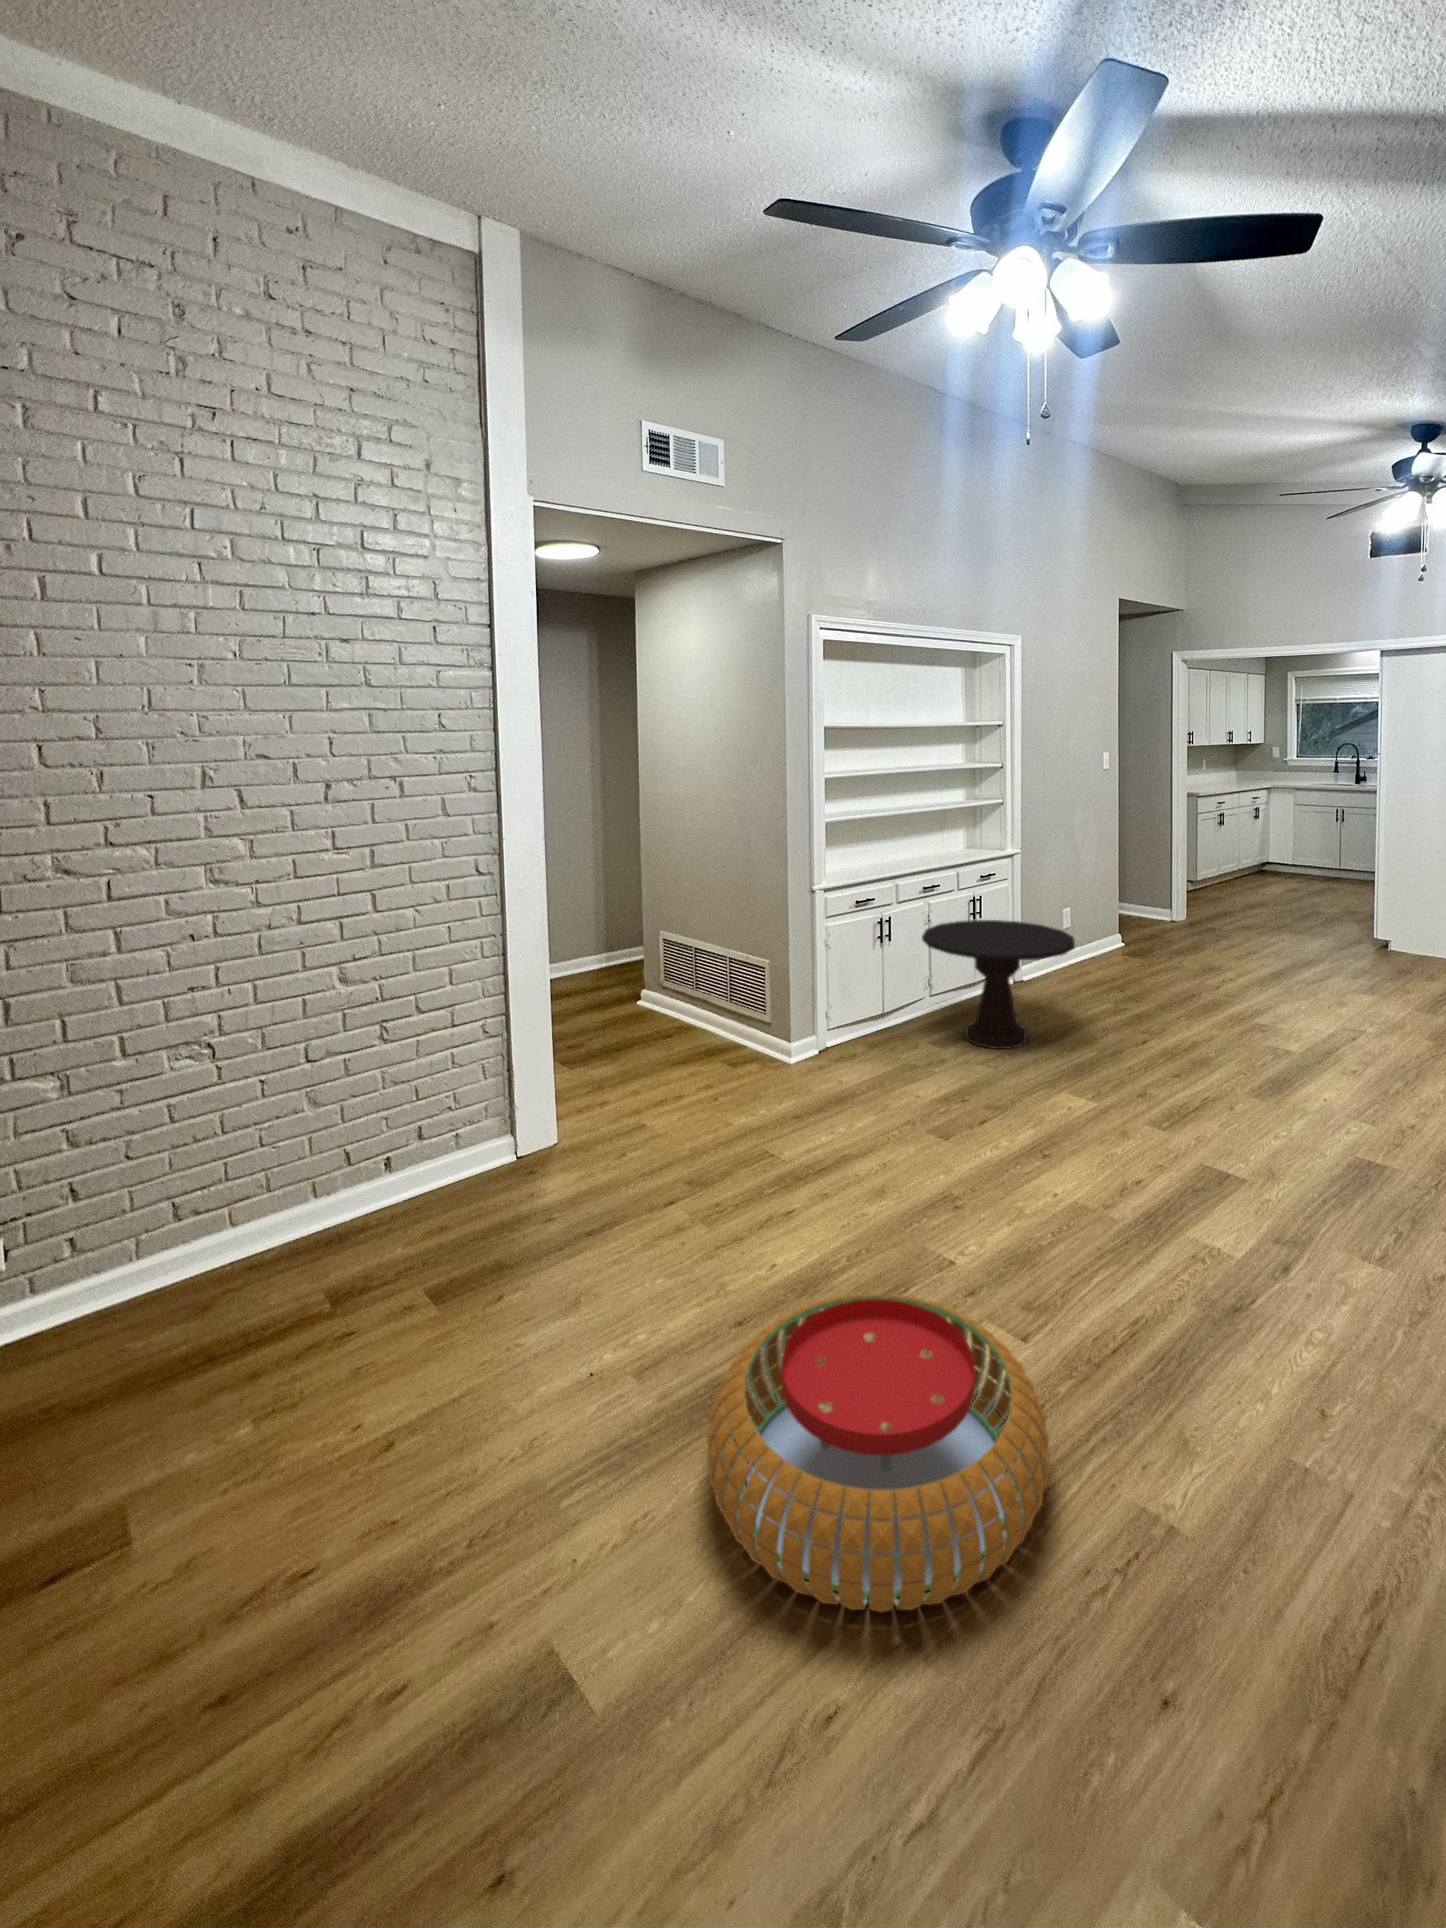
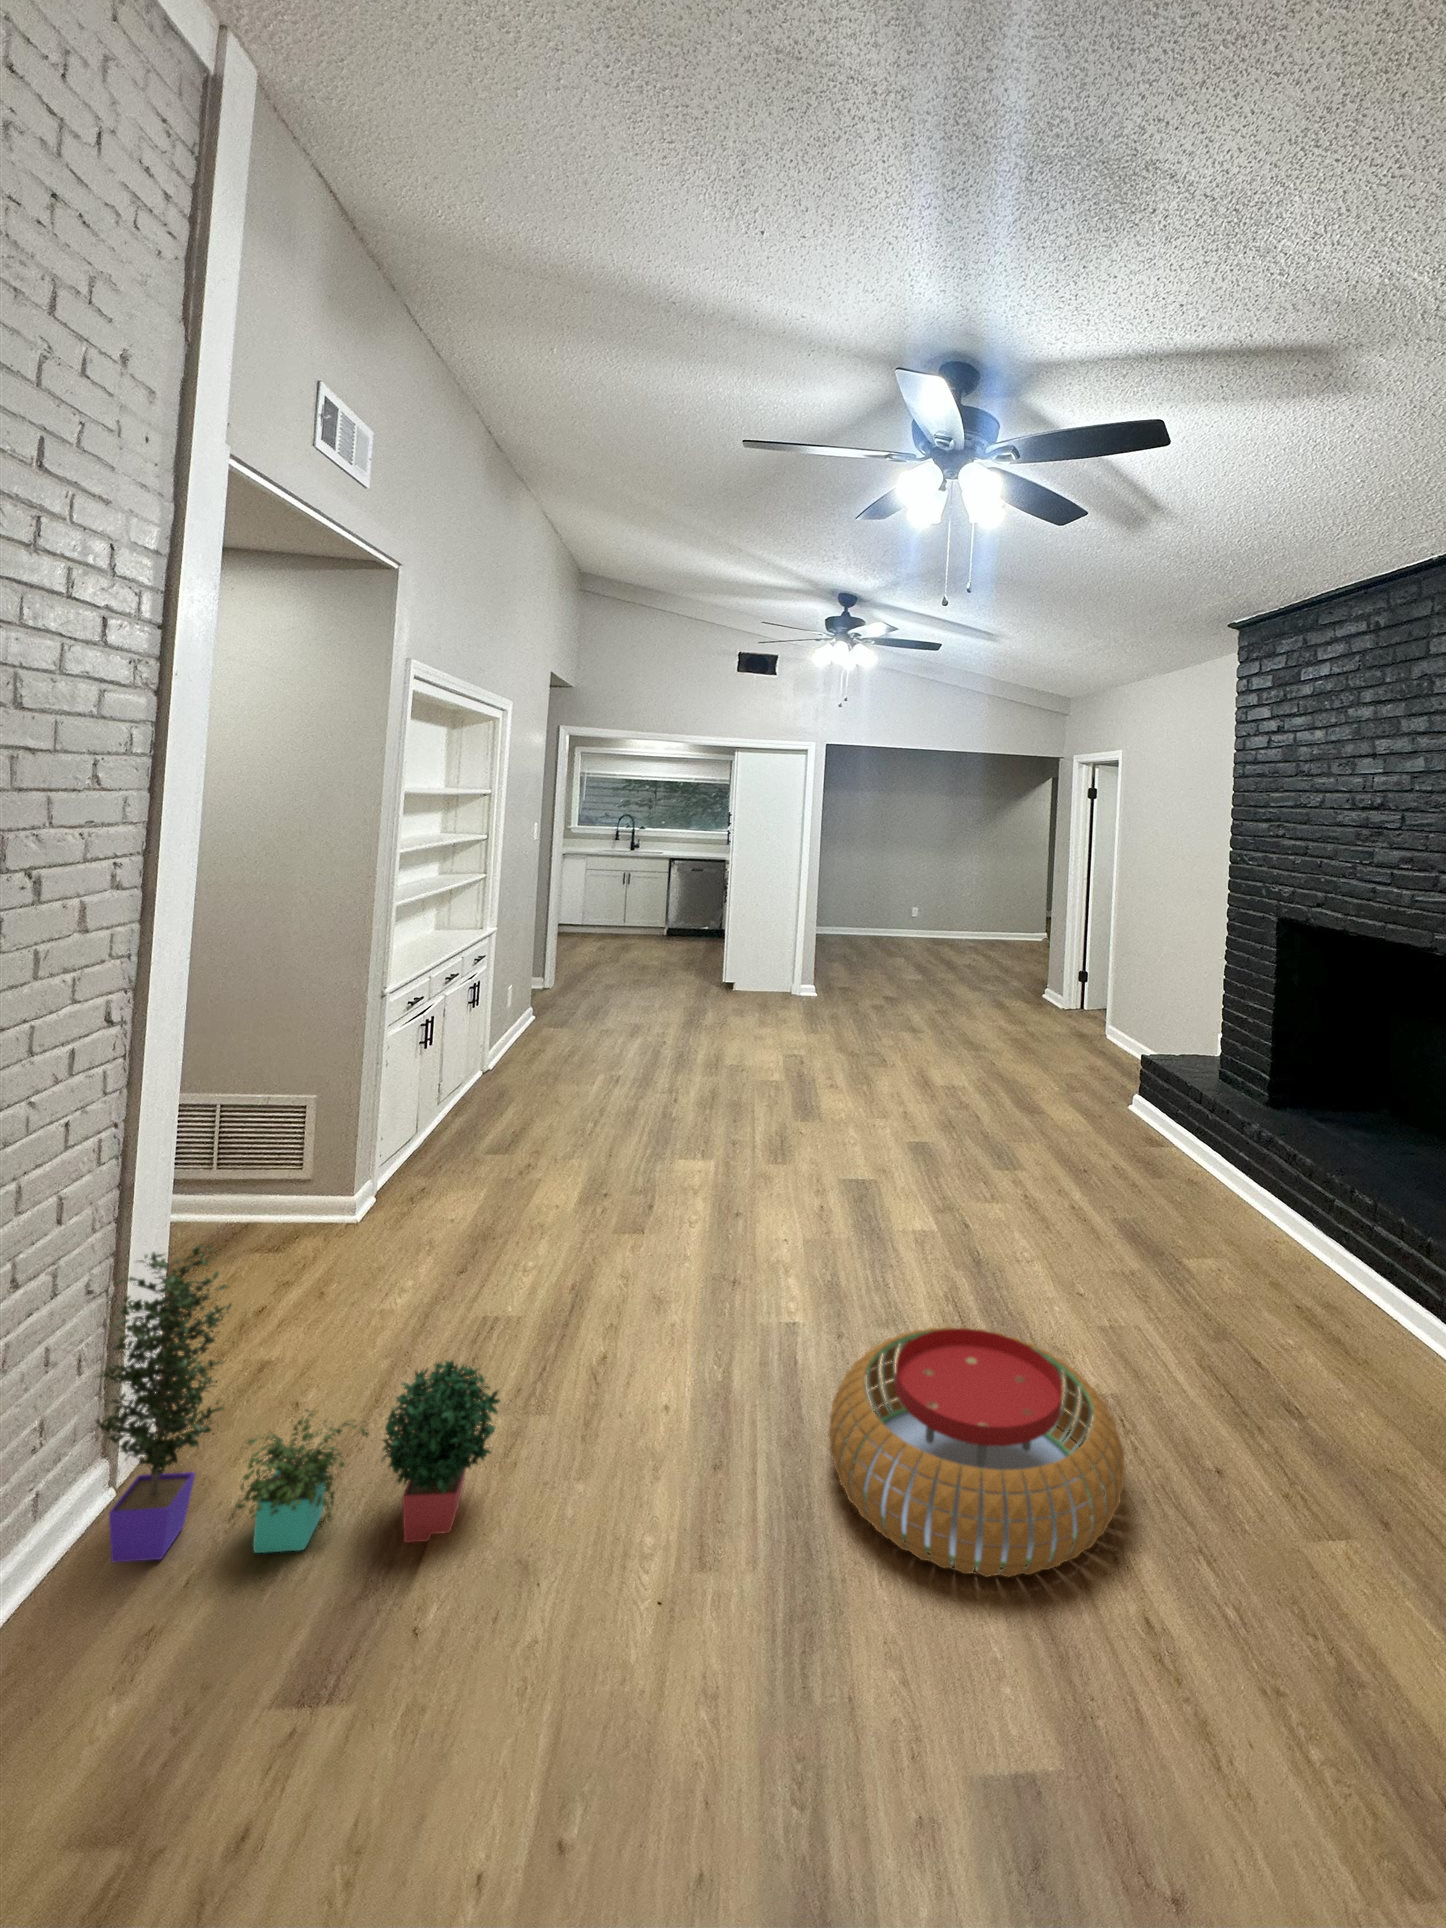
side table: present [922,920,1075,1049] -> none [463,1005,634,1146]
potted plant: none [453,1014,616,1269] -> present [96,1244,500,1562]

